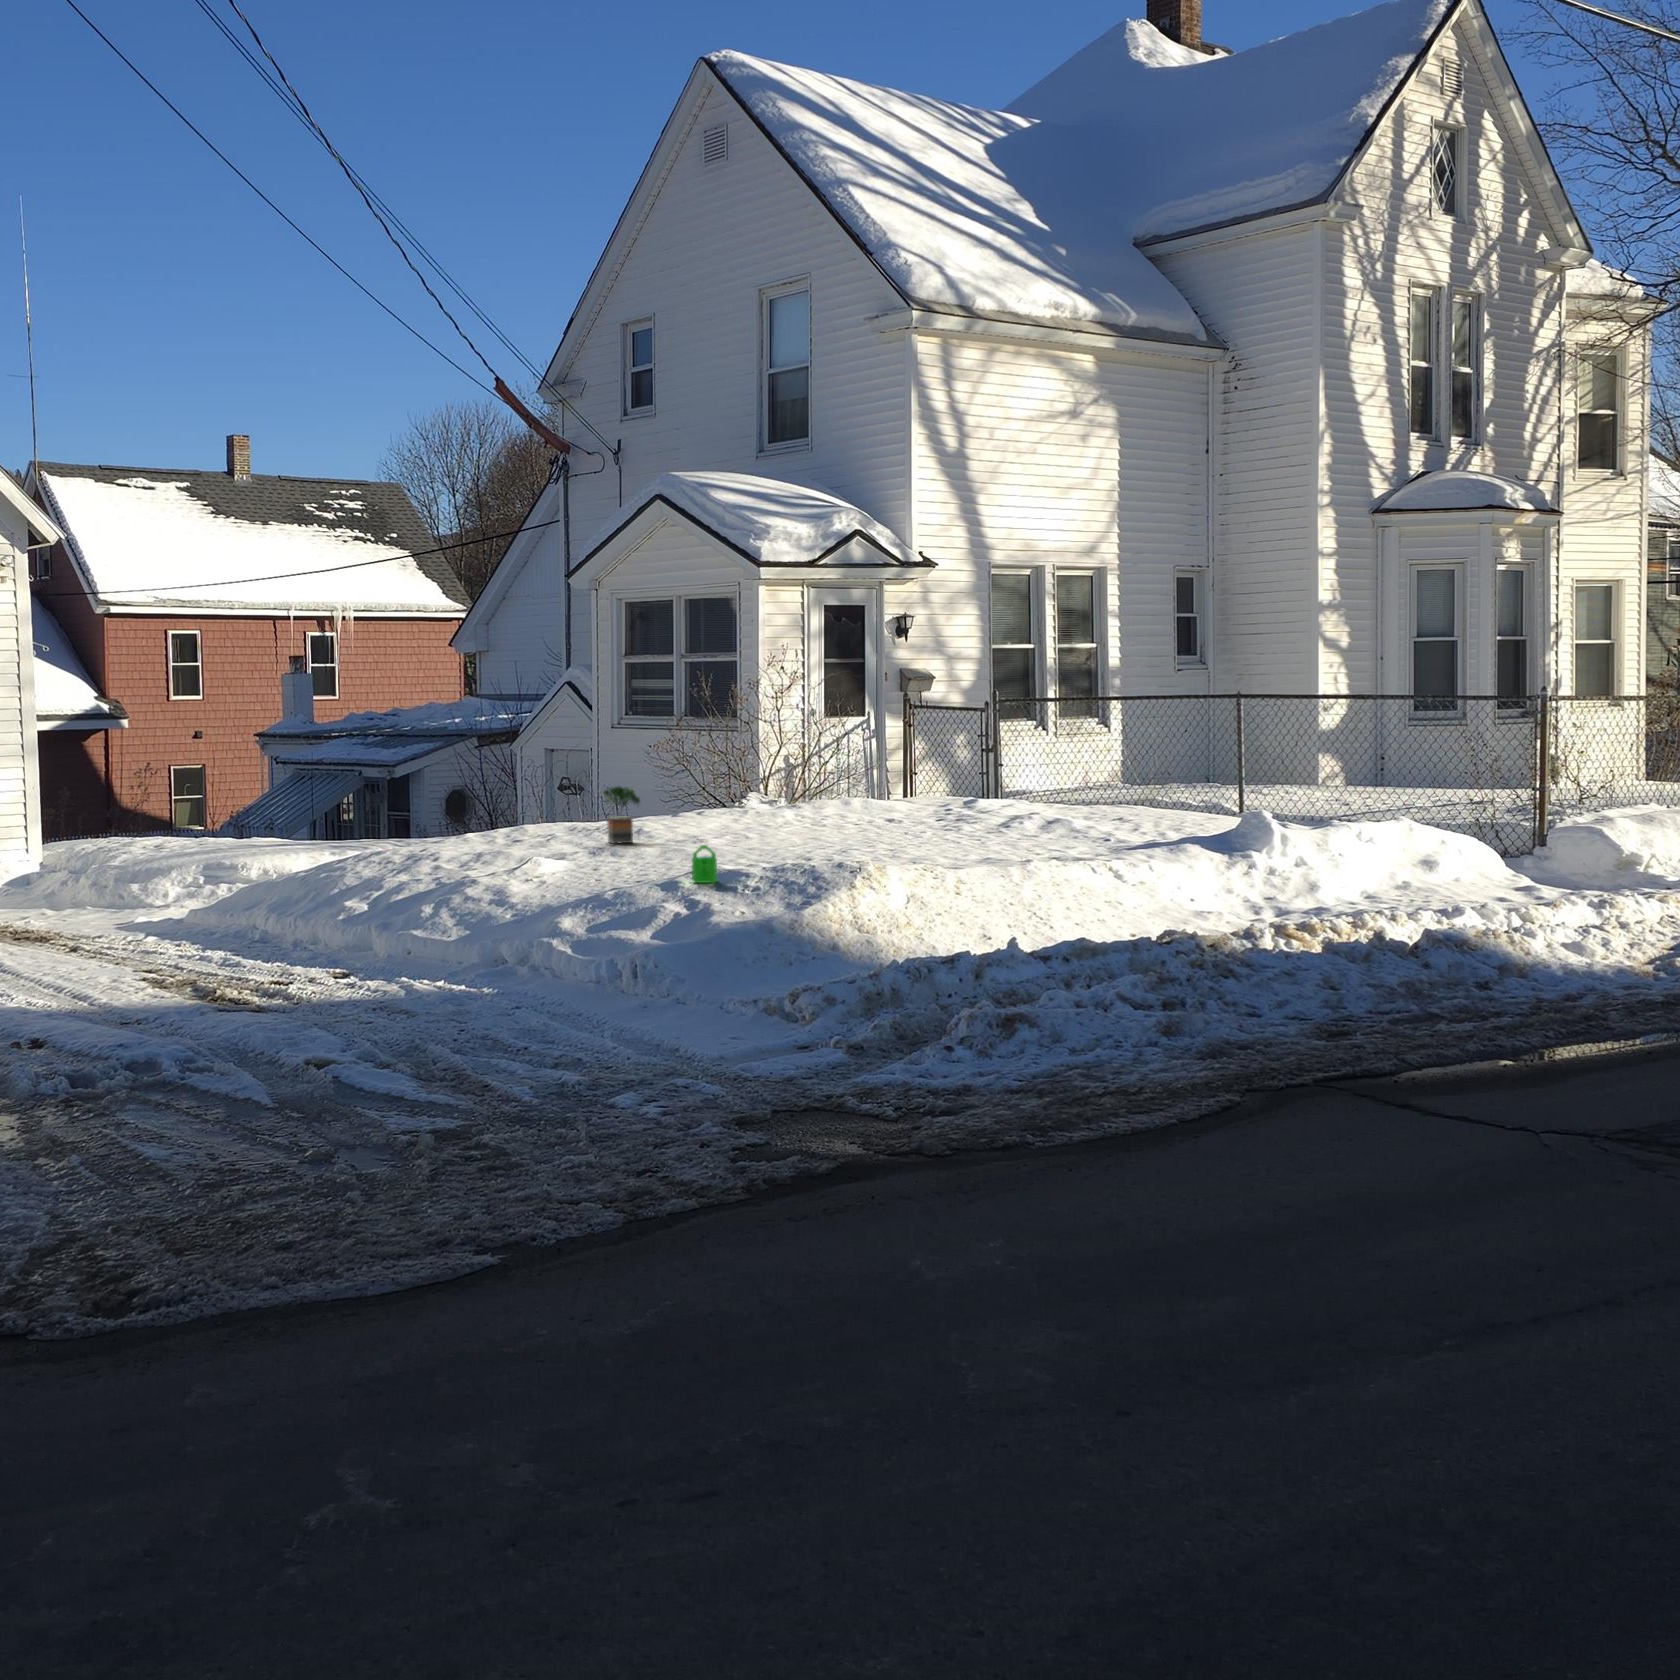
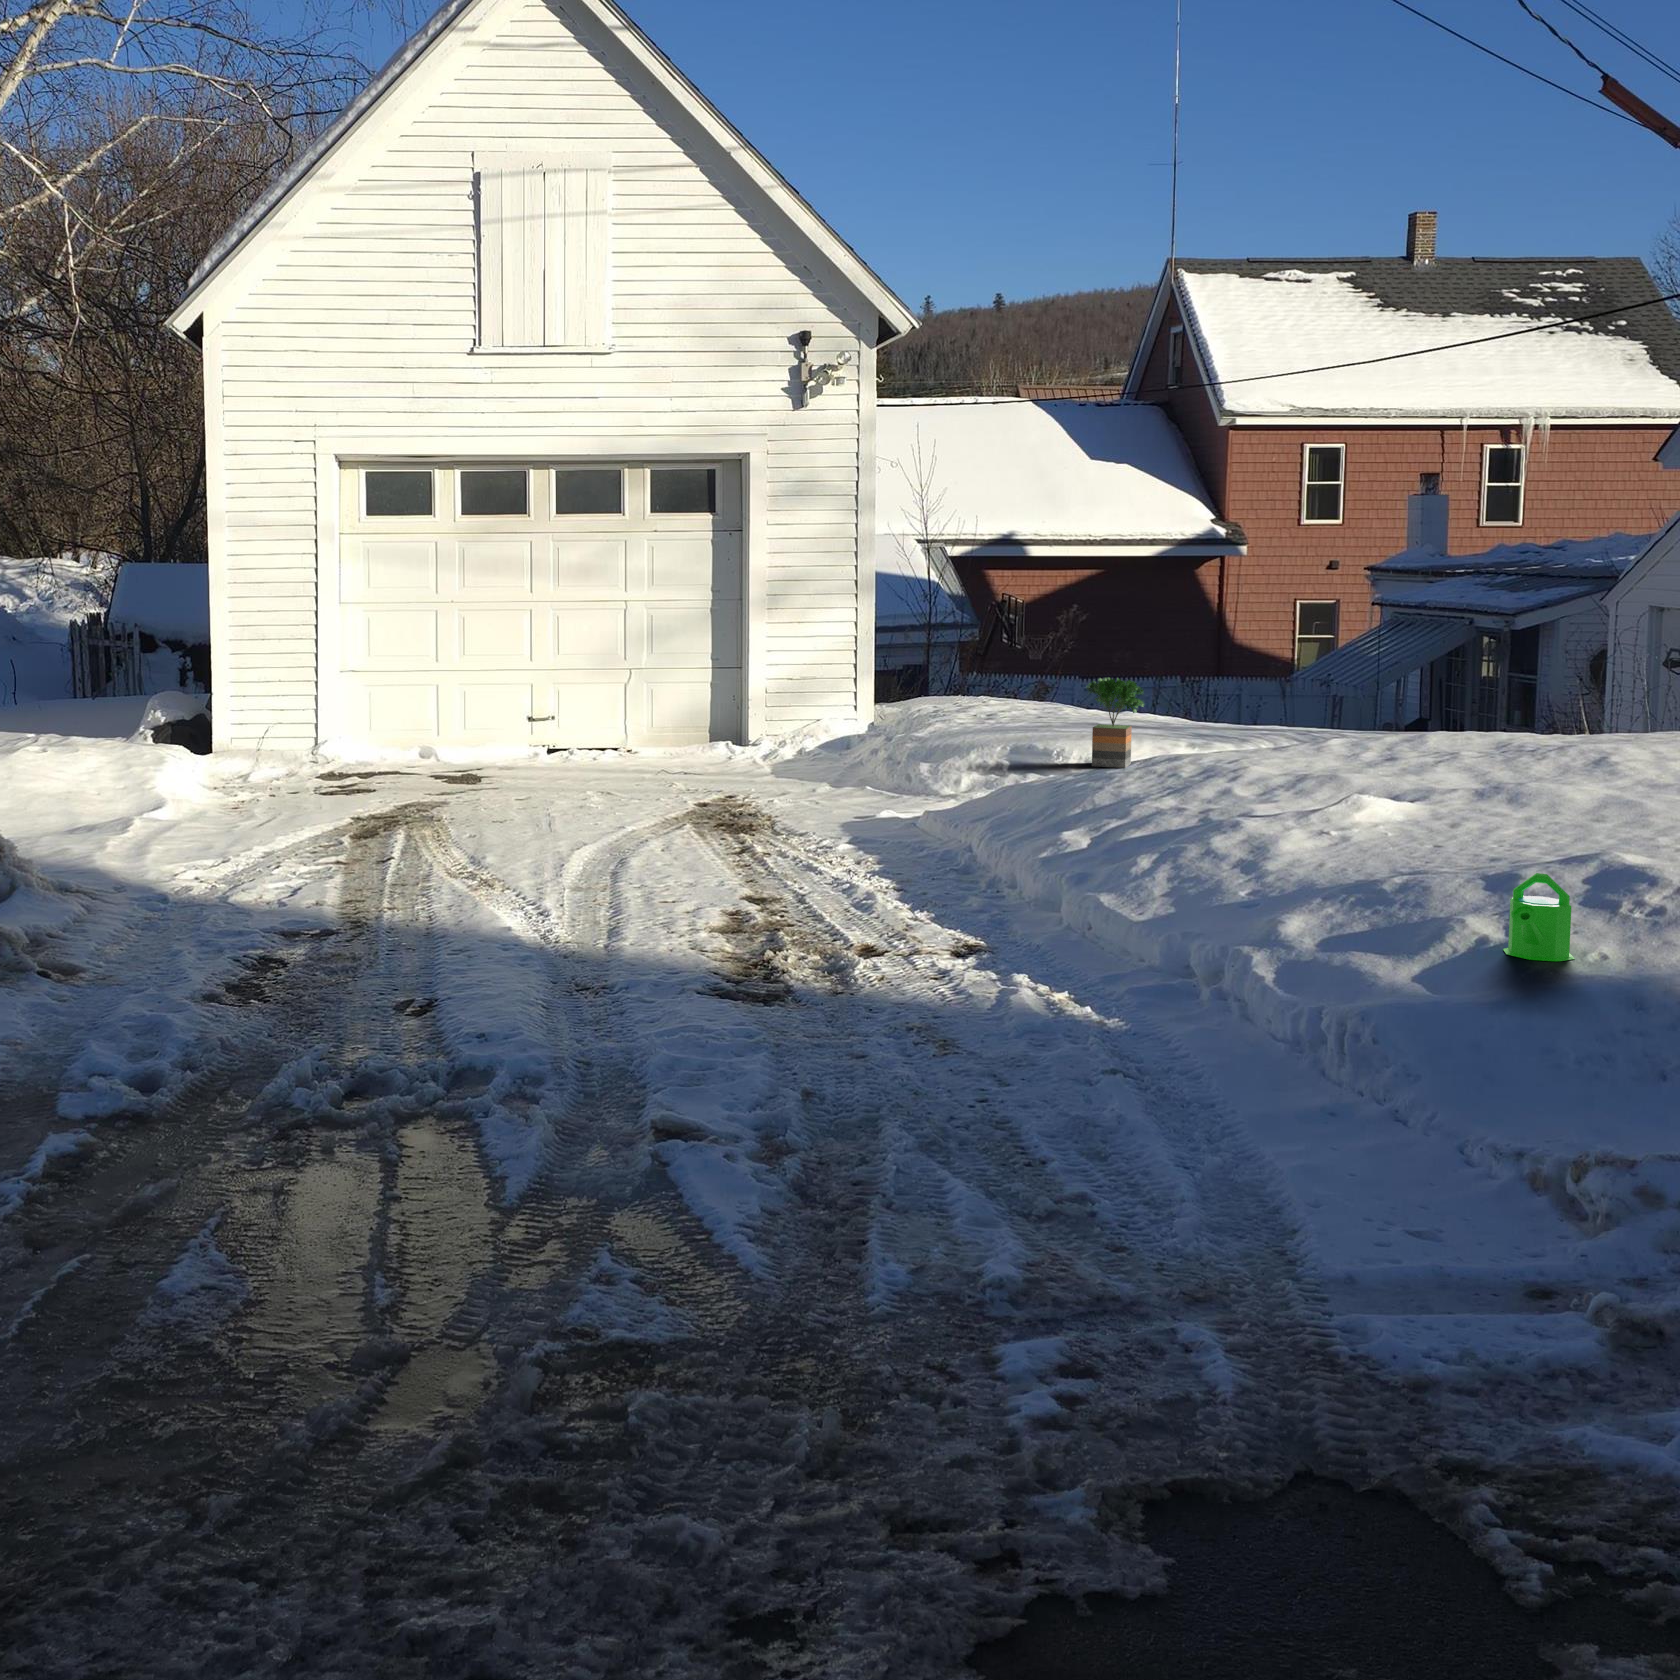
potted tree: present [602,786,640,844] -> present [1087,678,1144,768]

